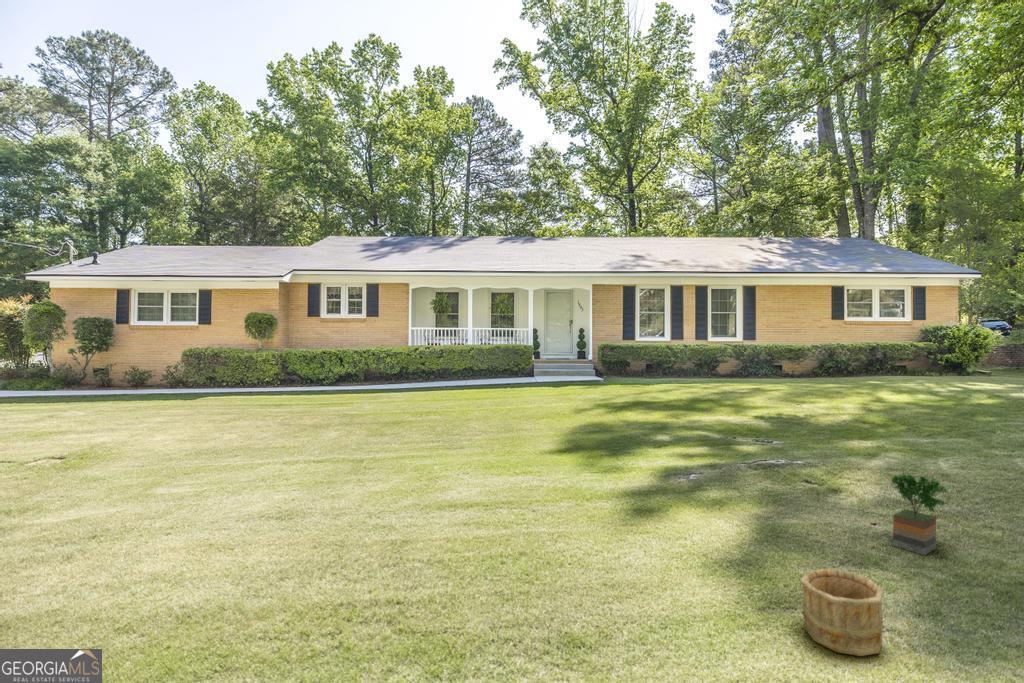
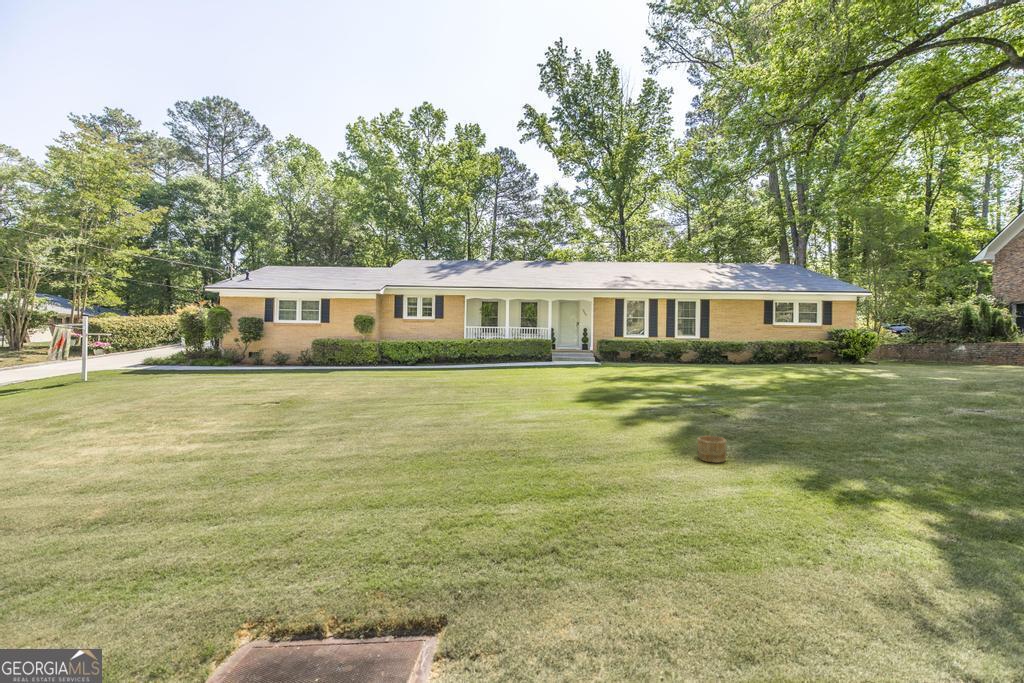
potted tree: present [891,474,947,555] -> none [748,405,772,440]

